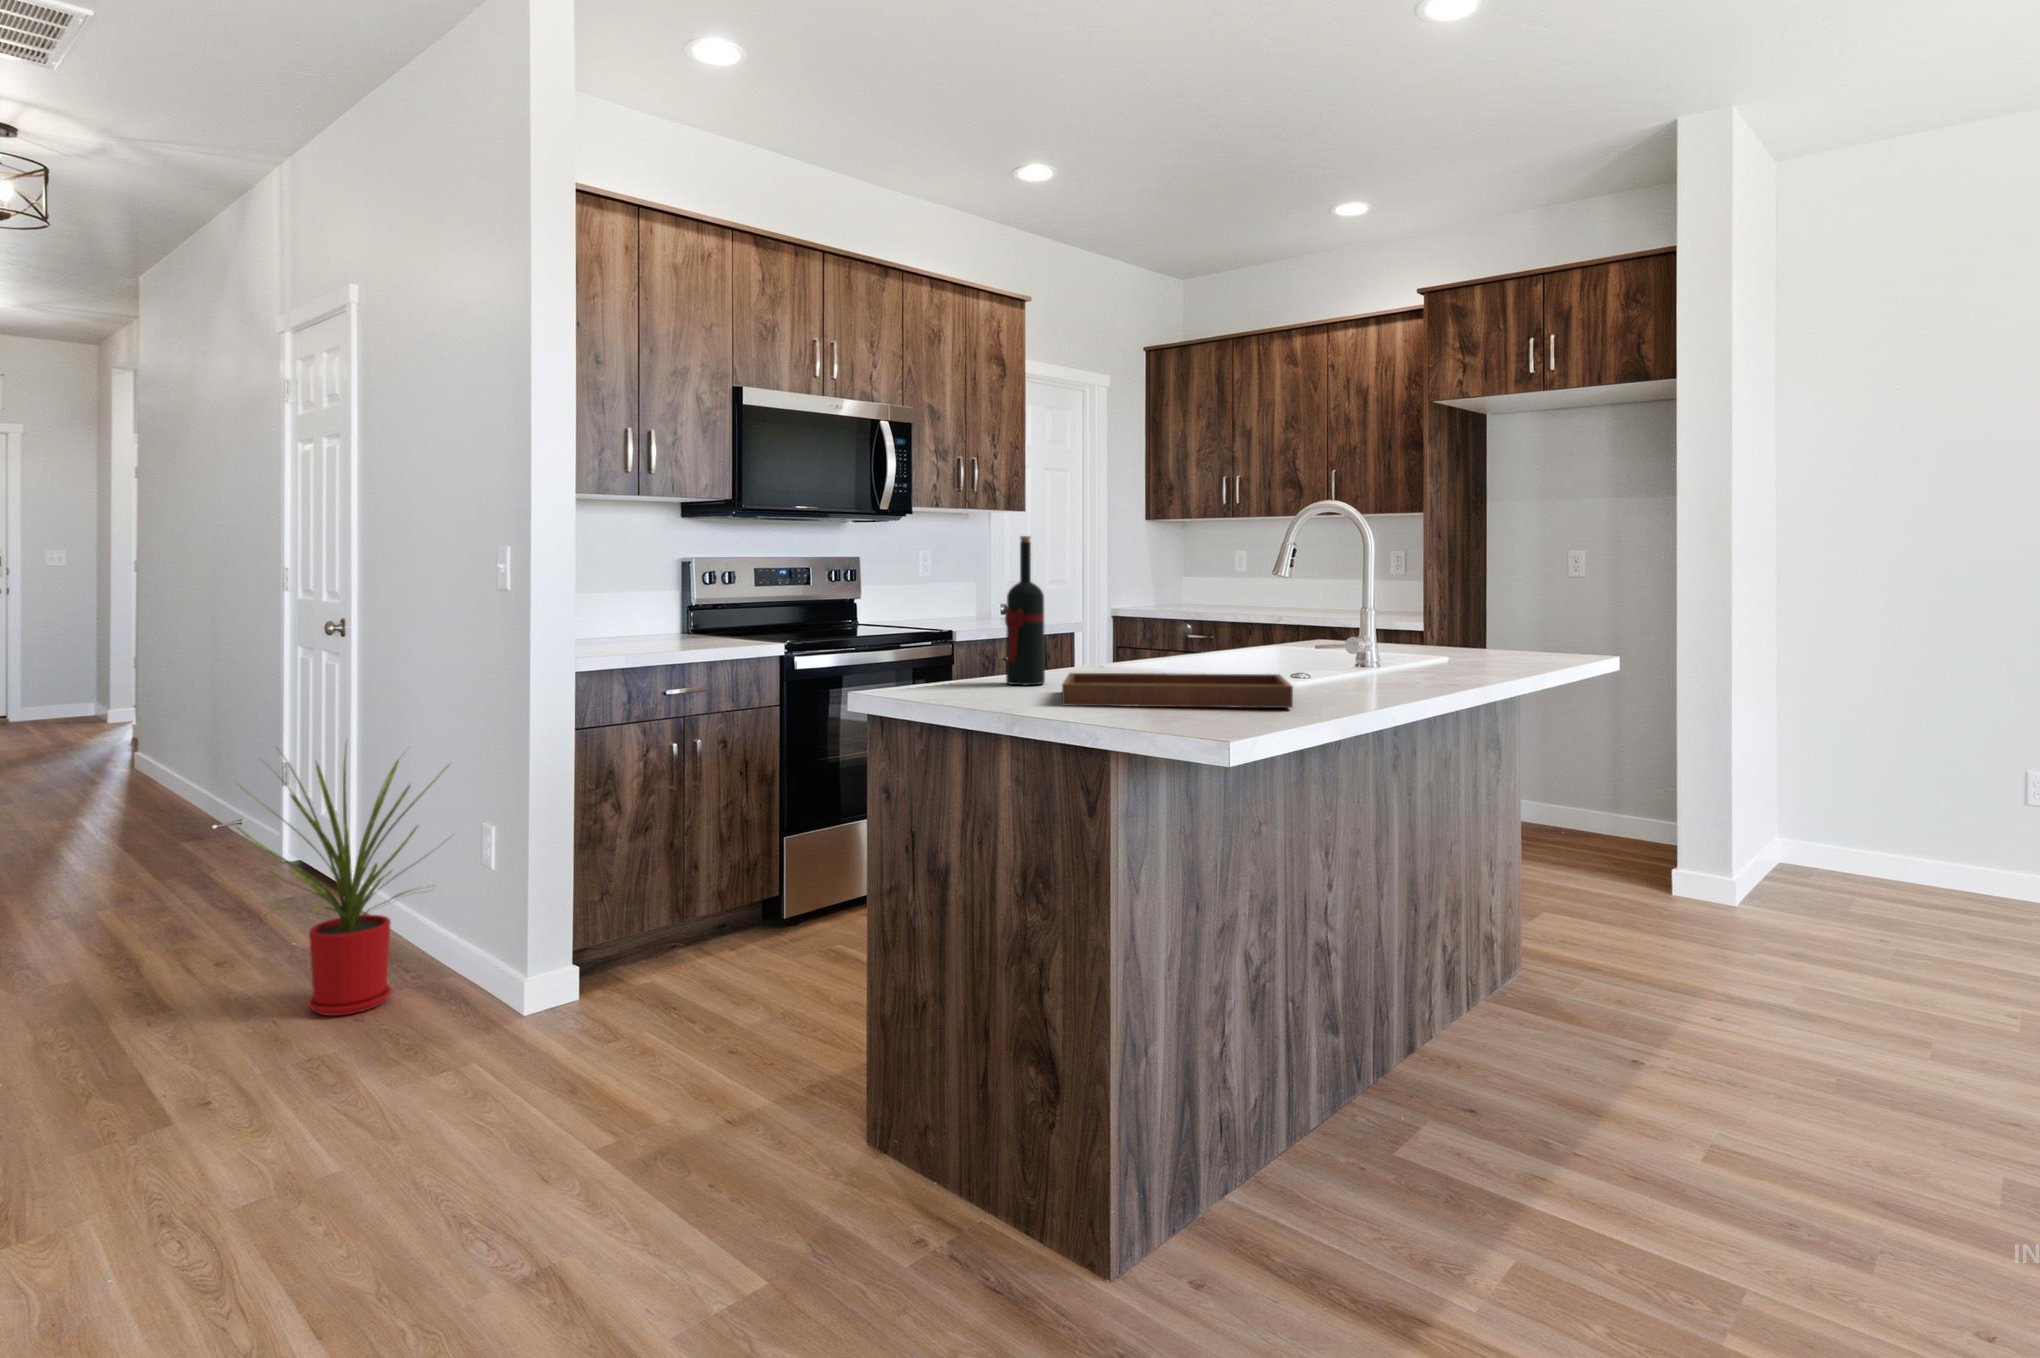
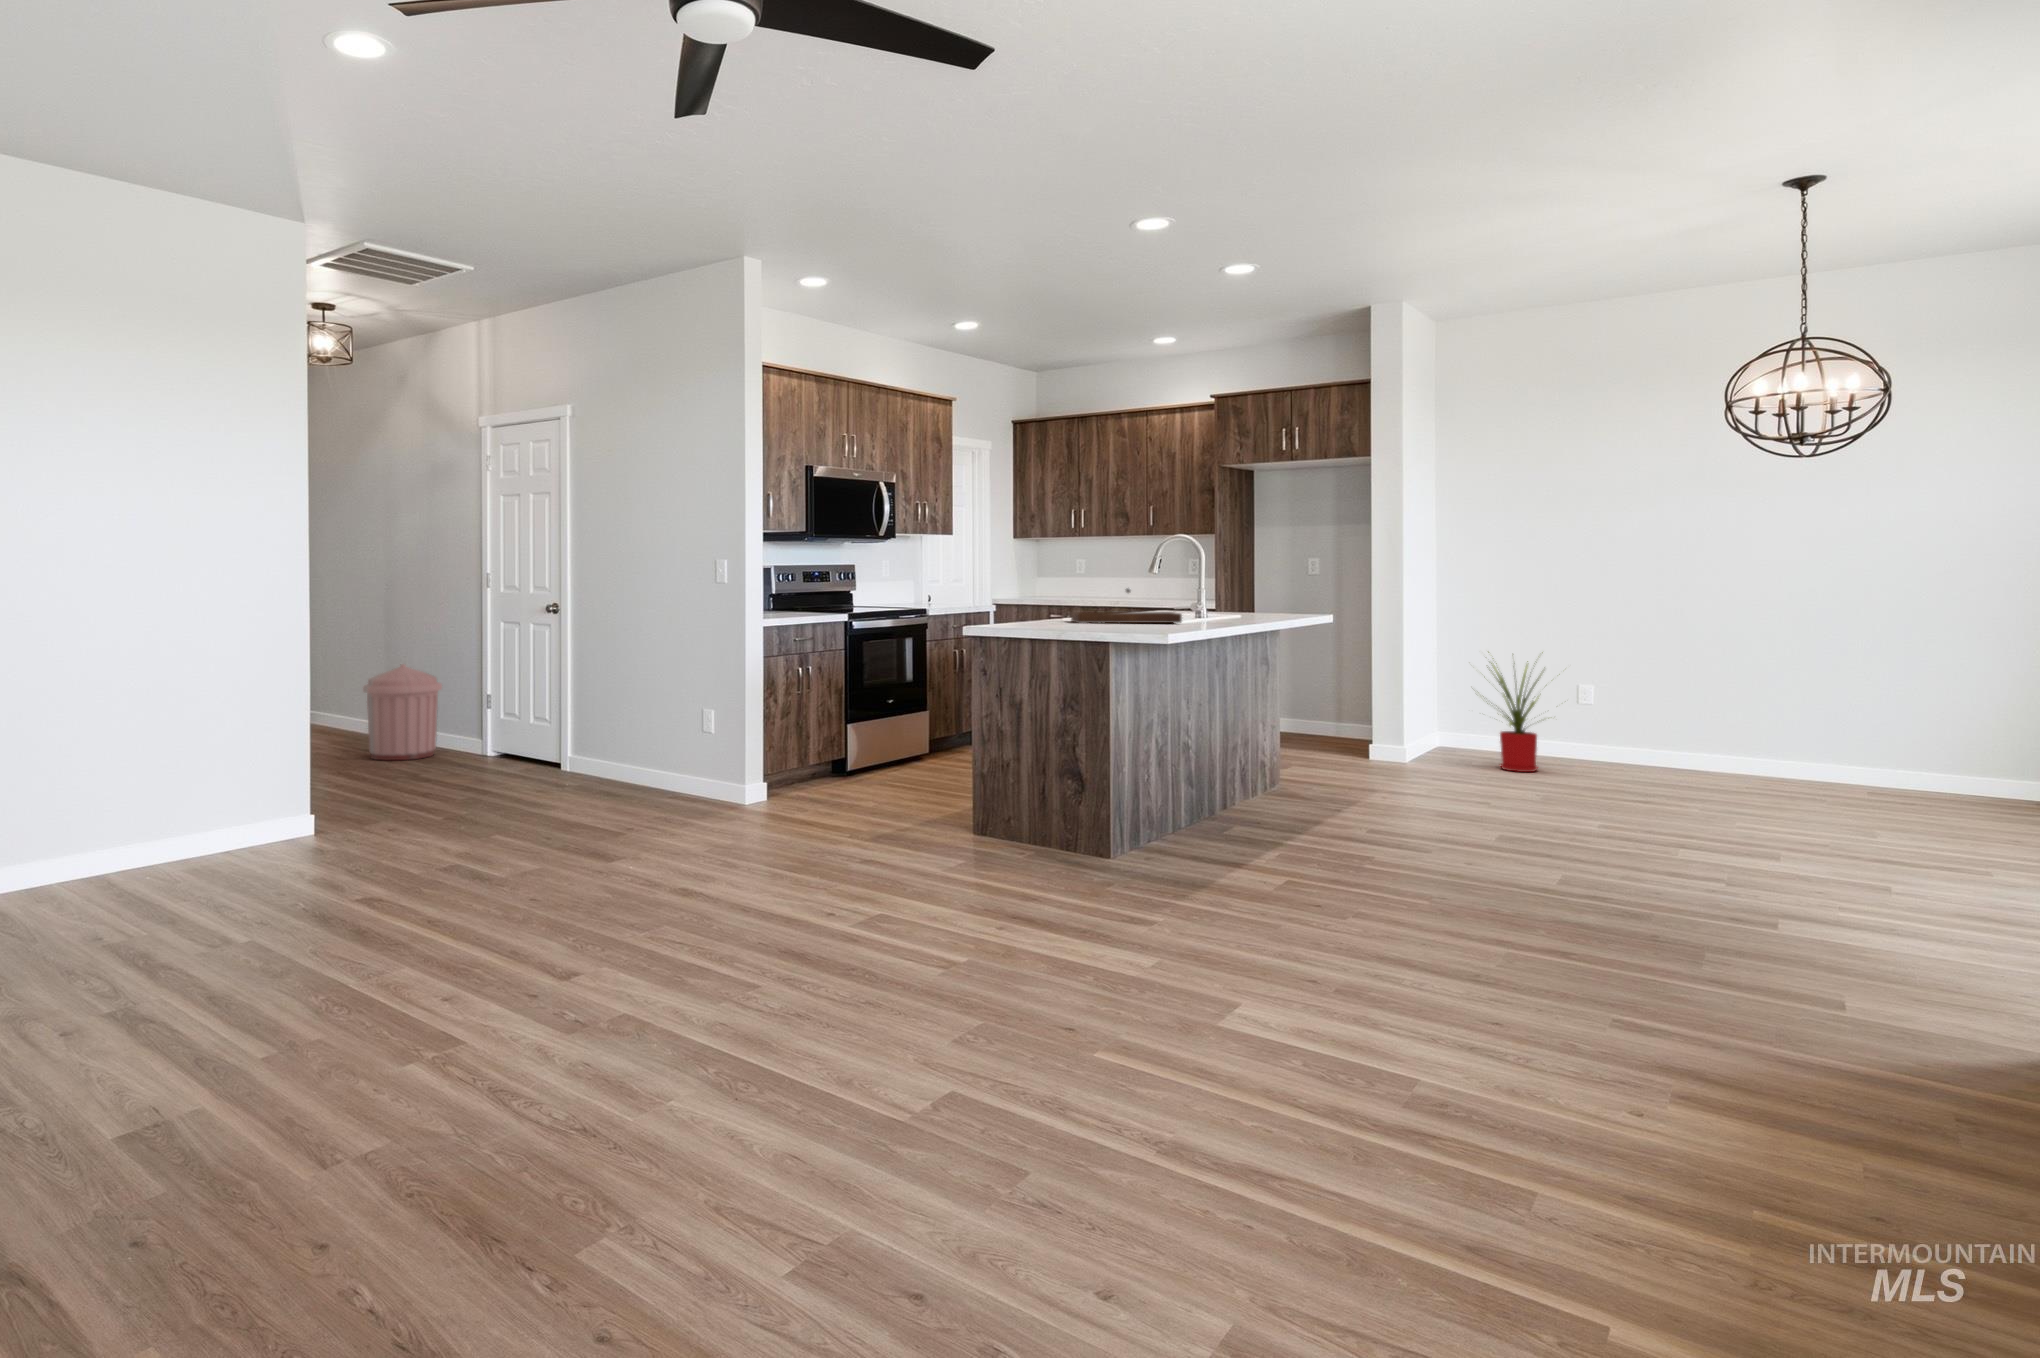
wine bottle: present [1005,536,1045,685] -> none [1034,548,1053,620]
trash can: none [92,705,234,856] -> present [363,664,442,760]
house plant: present [237,745,450,1016] -> present [1483,652,1543,772]

